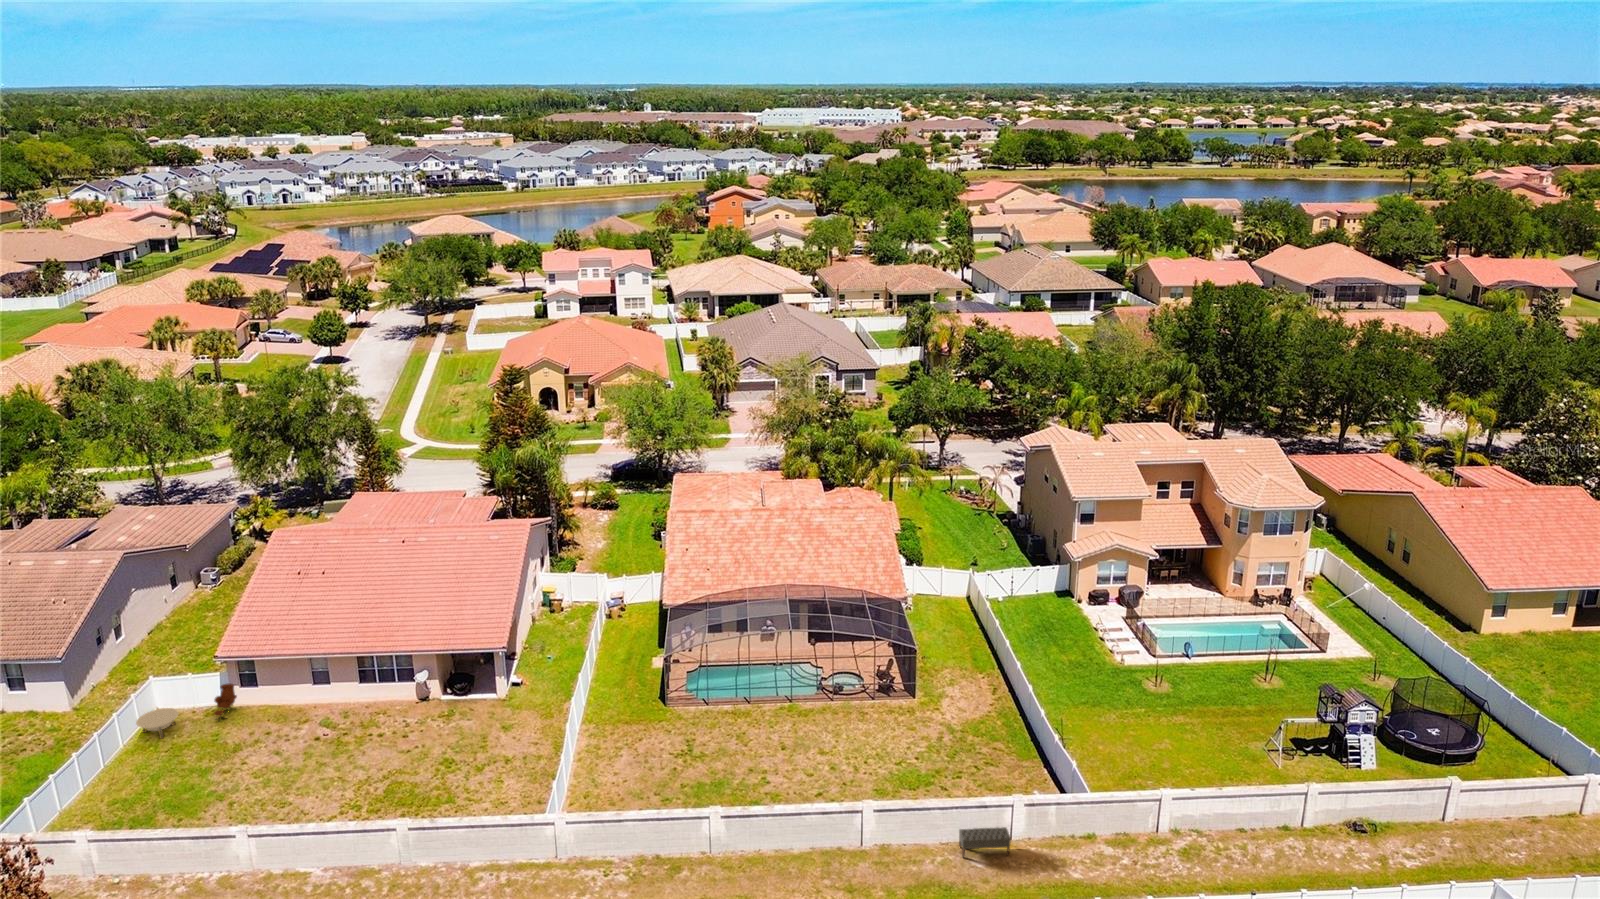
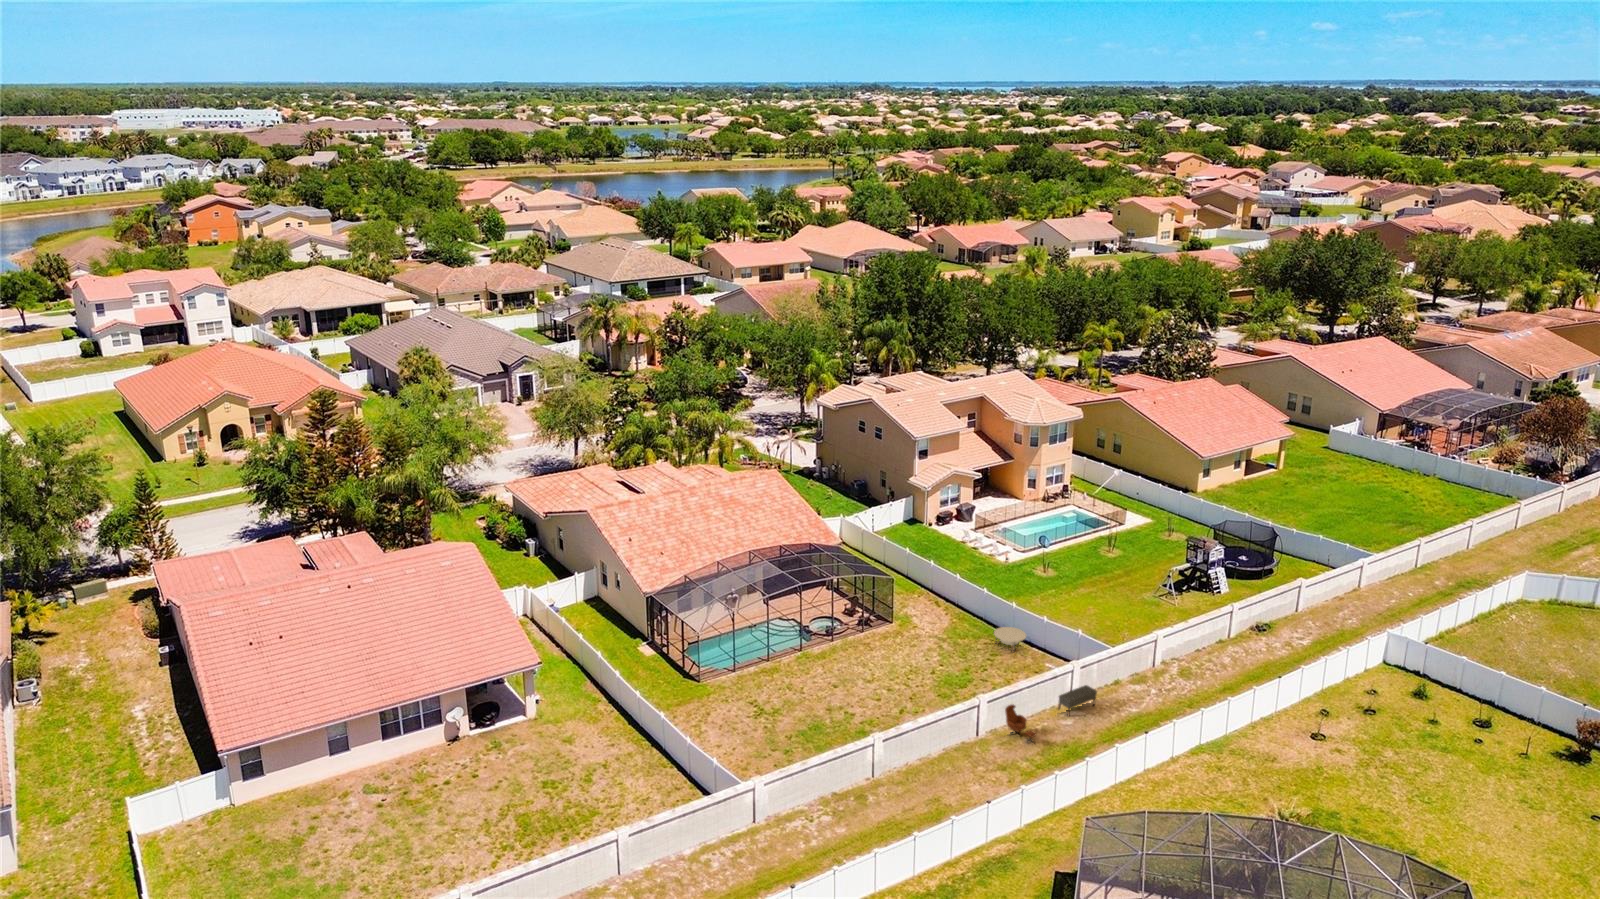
lounge chair: present [214,683,237,719] -> present [1005,705,1036,741]
round table: present [136,708,179,739] -> present [994,627,1026,653]

